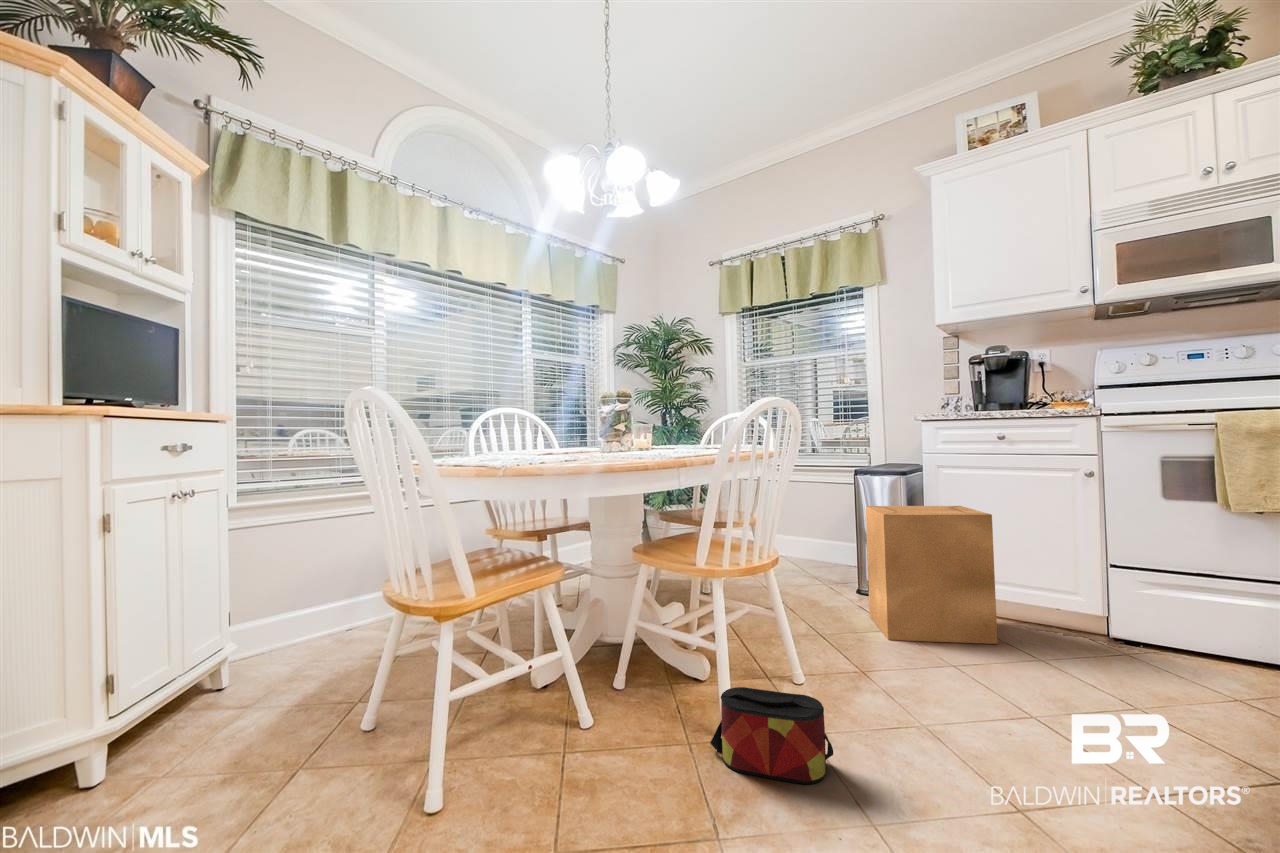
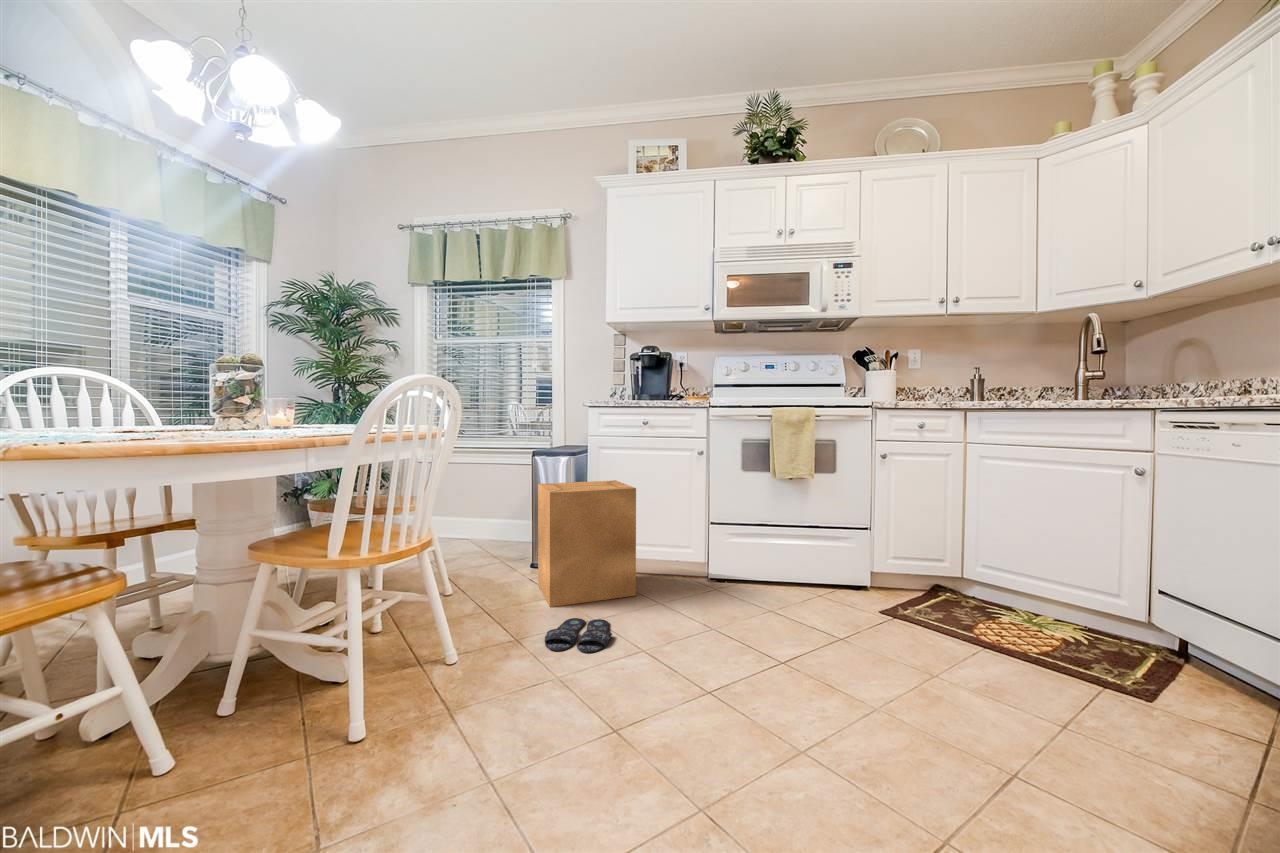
slippers: none [890,655,974,694] -> present [545,618,612,653]
bag: present [710,687,833,784] -> none [318,700,466,814]

